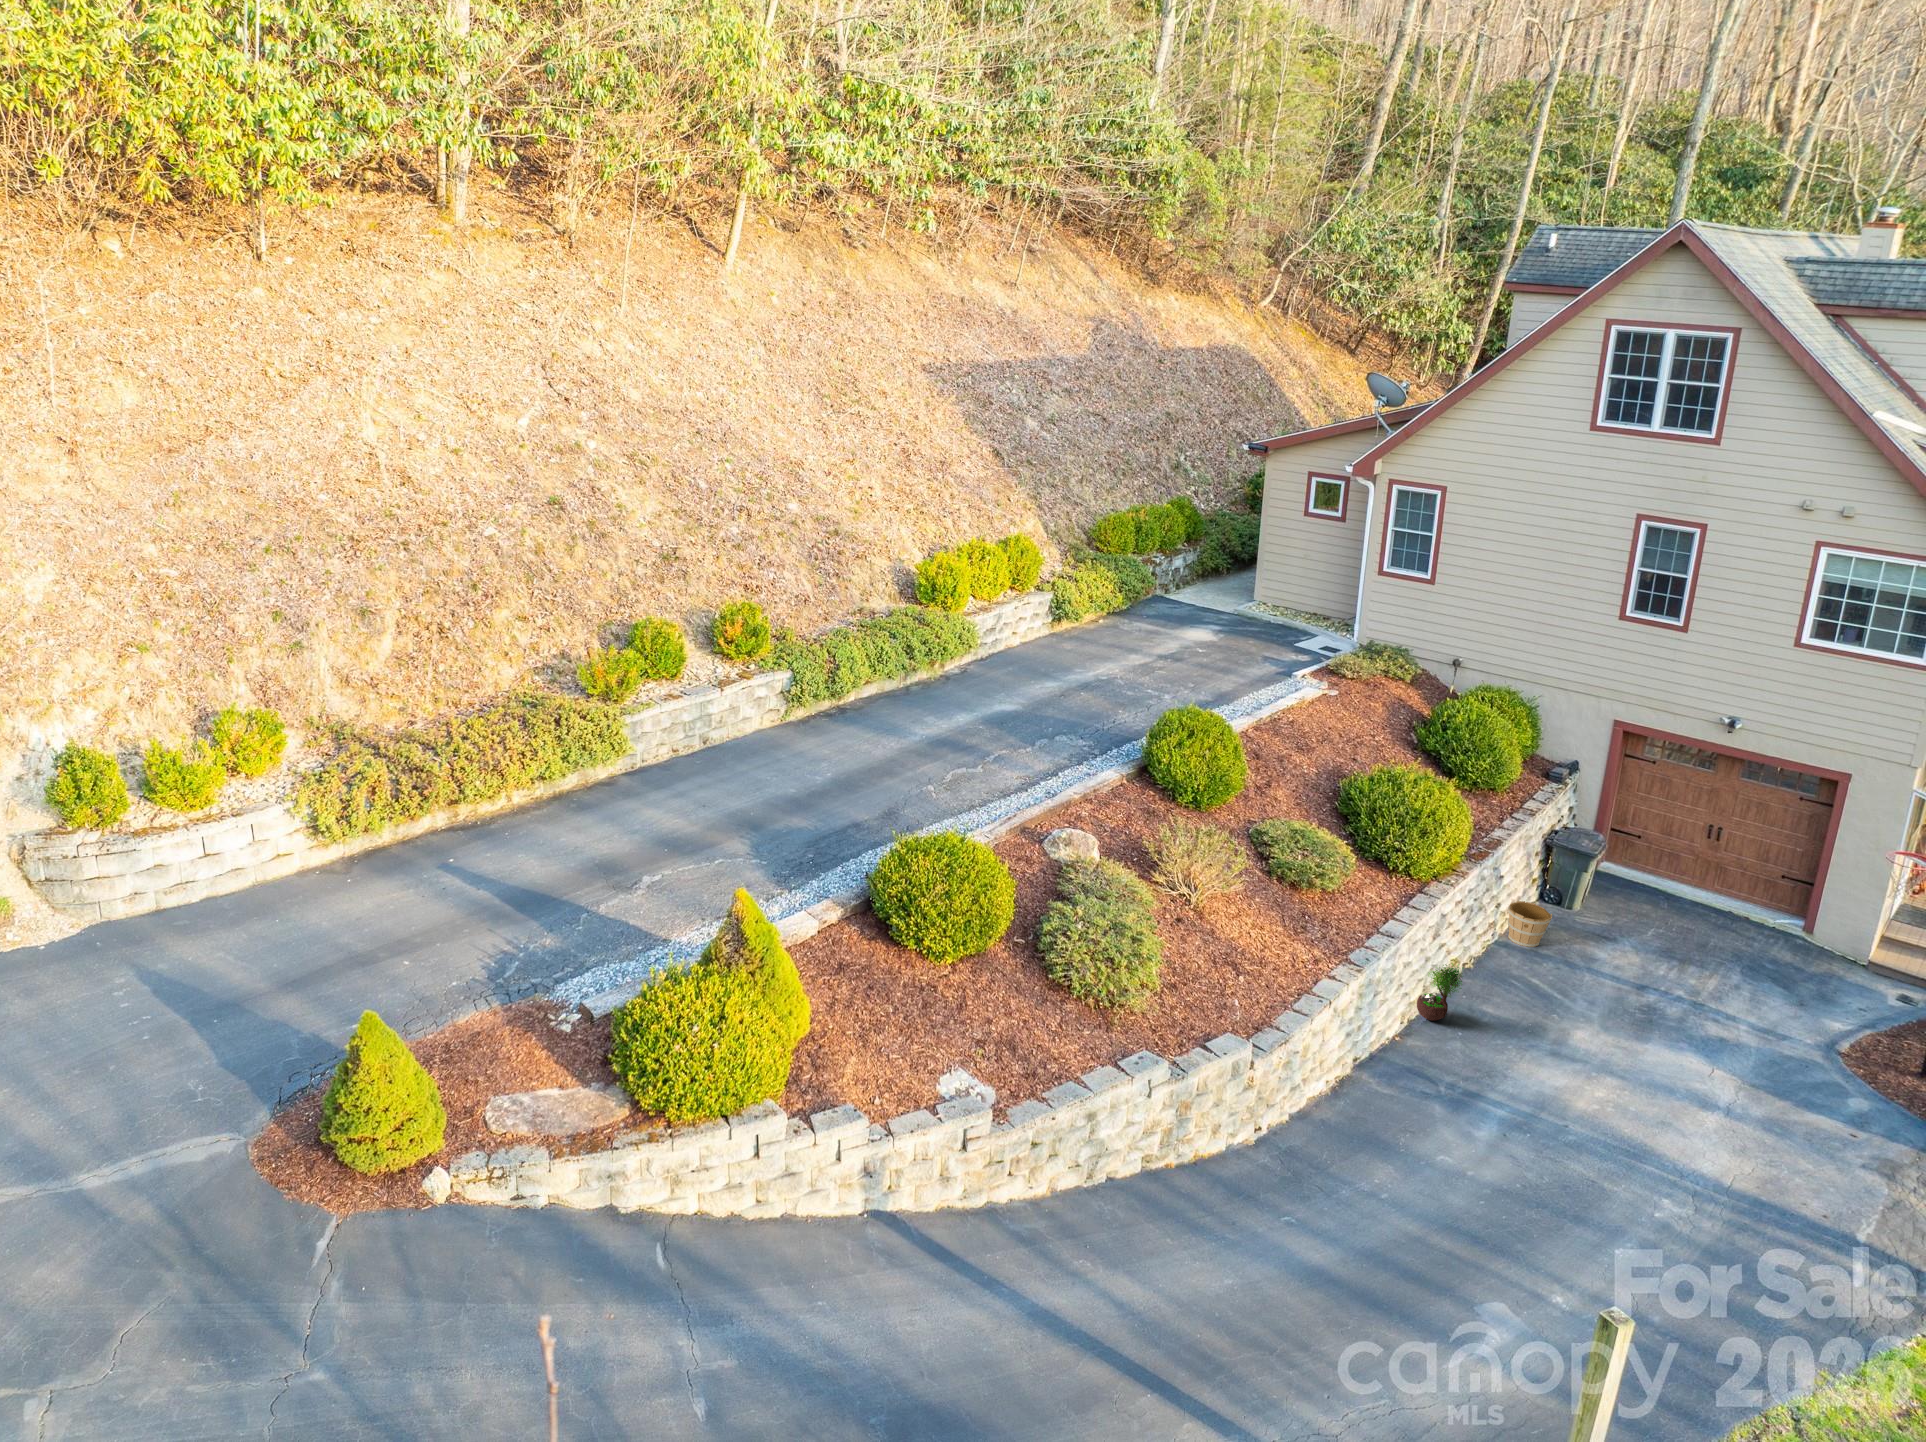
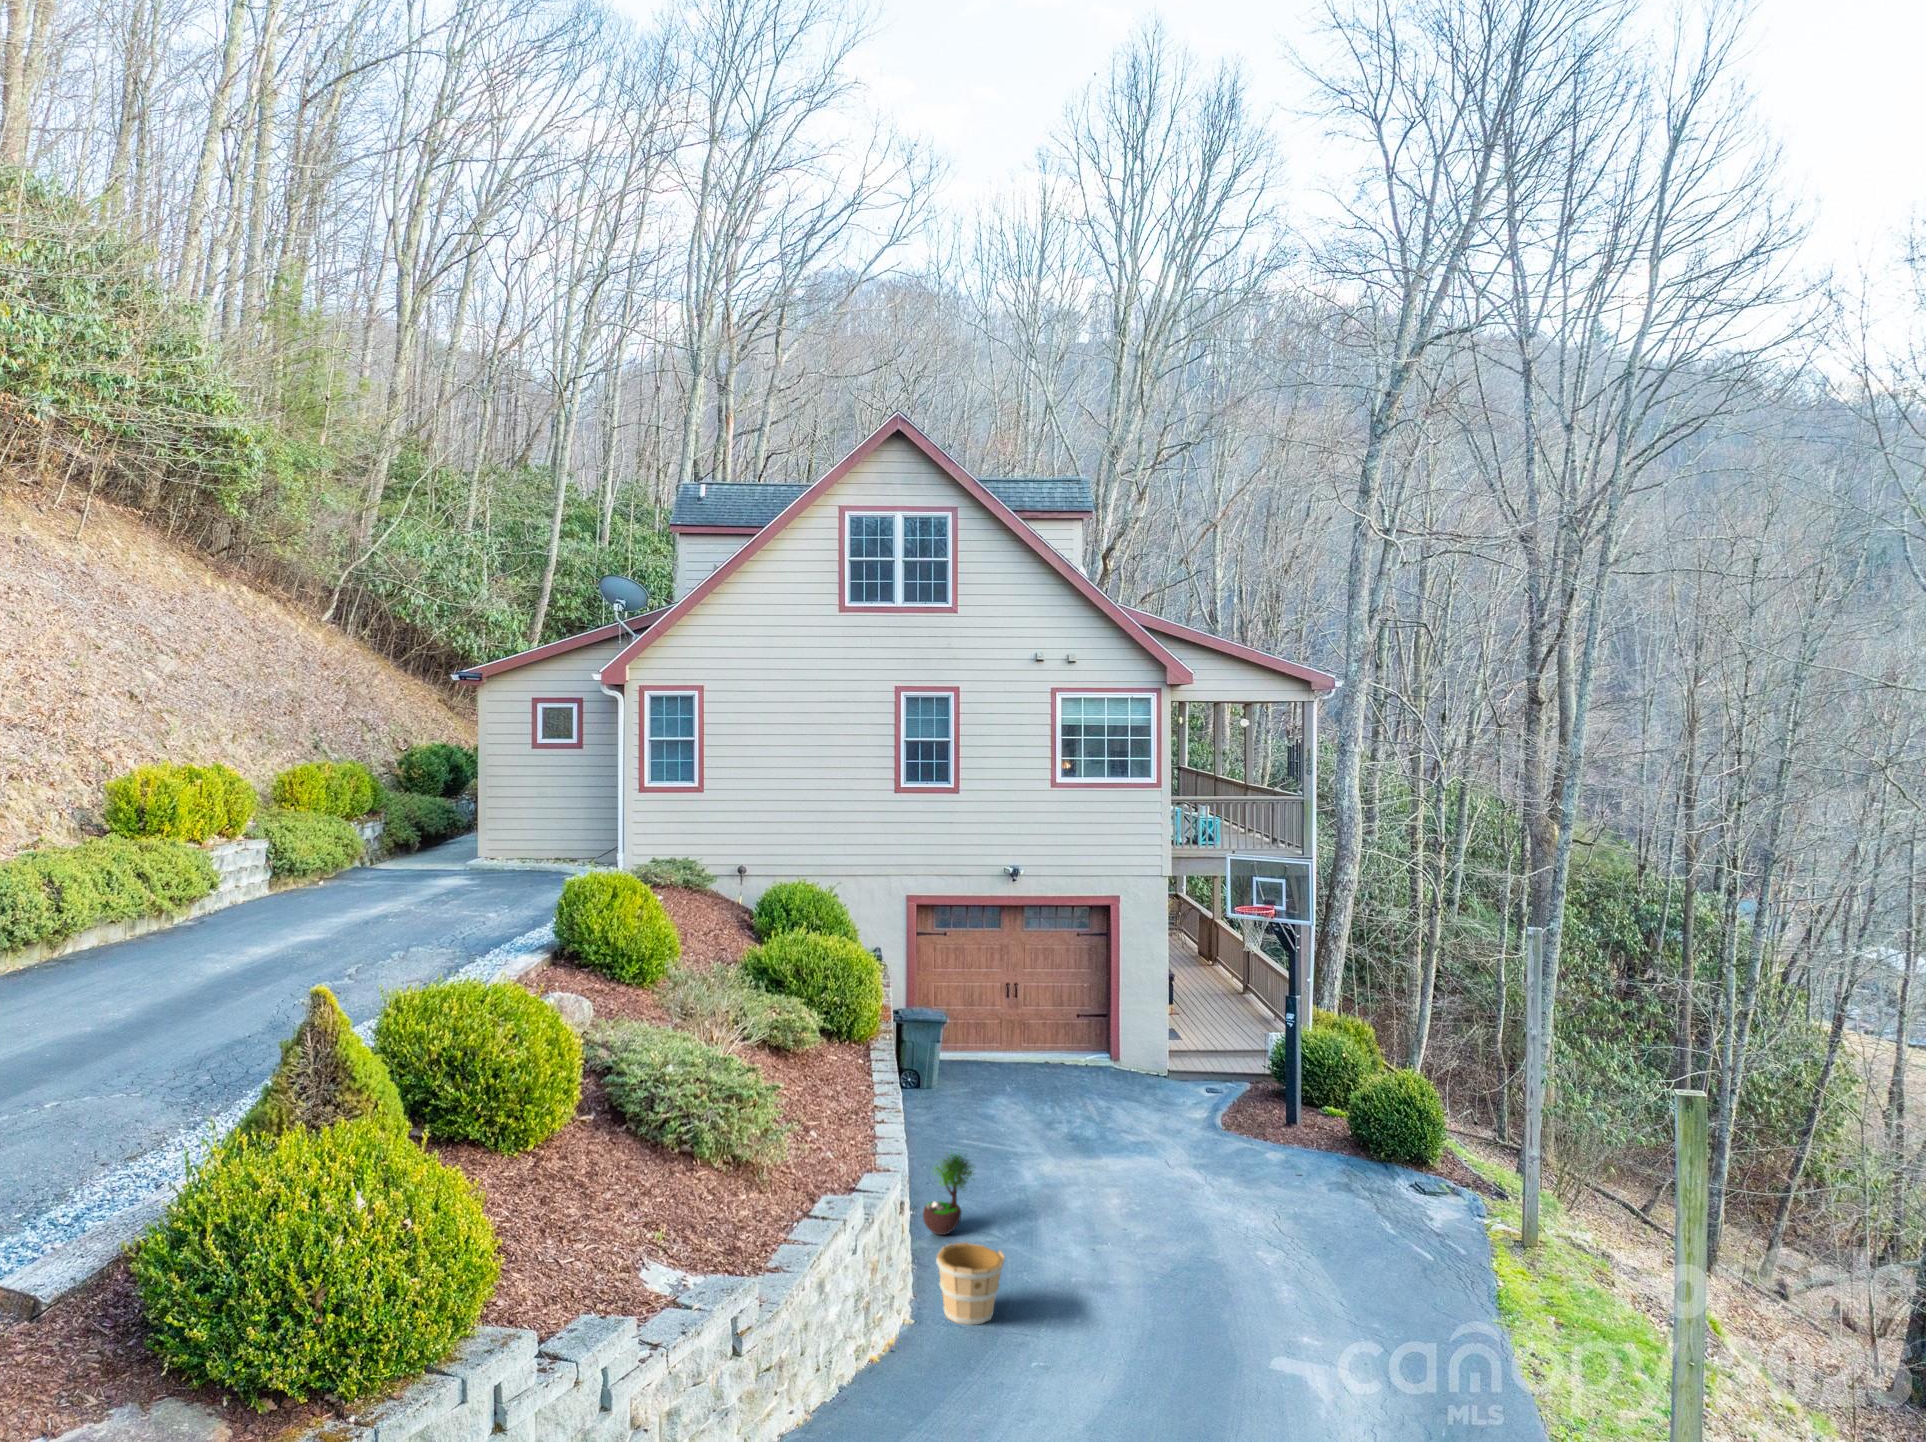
wooden bucket: present [1508,901,1552,947] -> present [936,1243,1005,1325]

